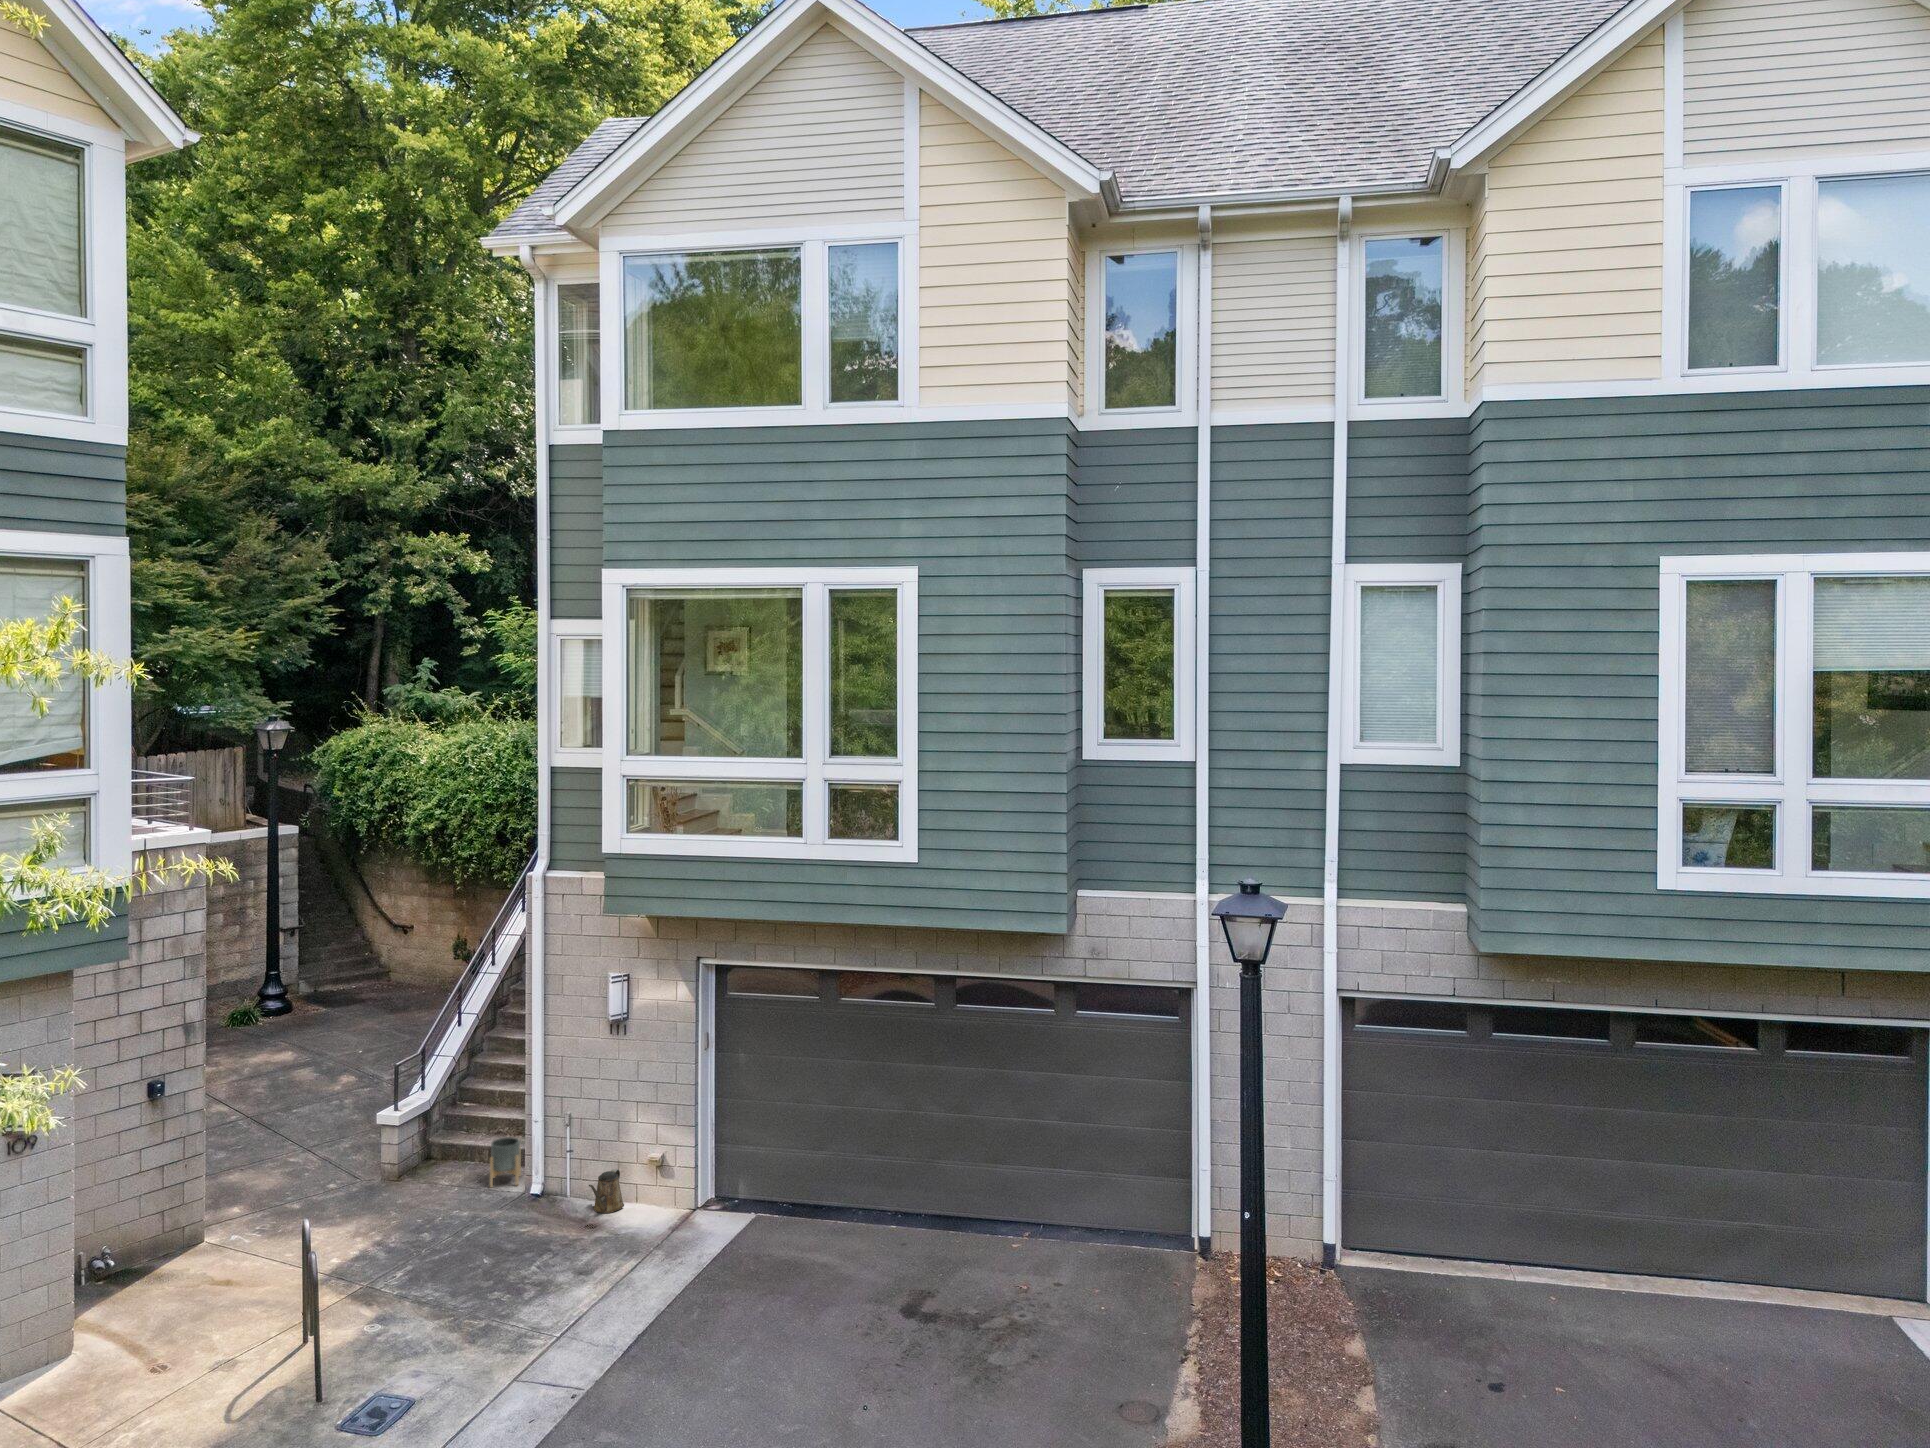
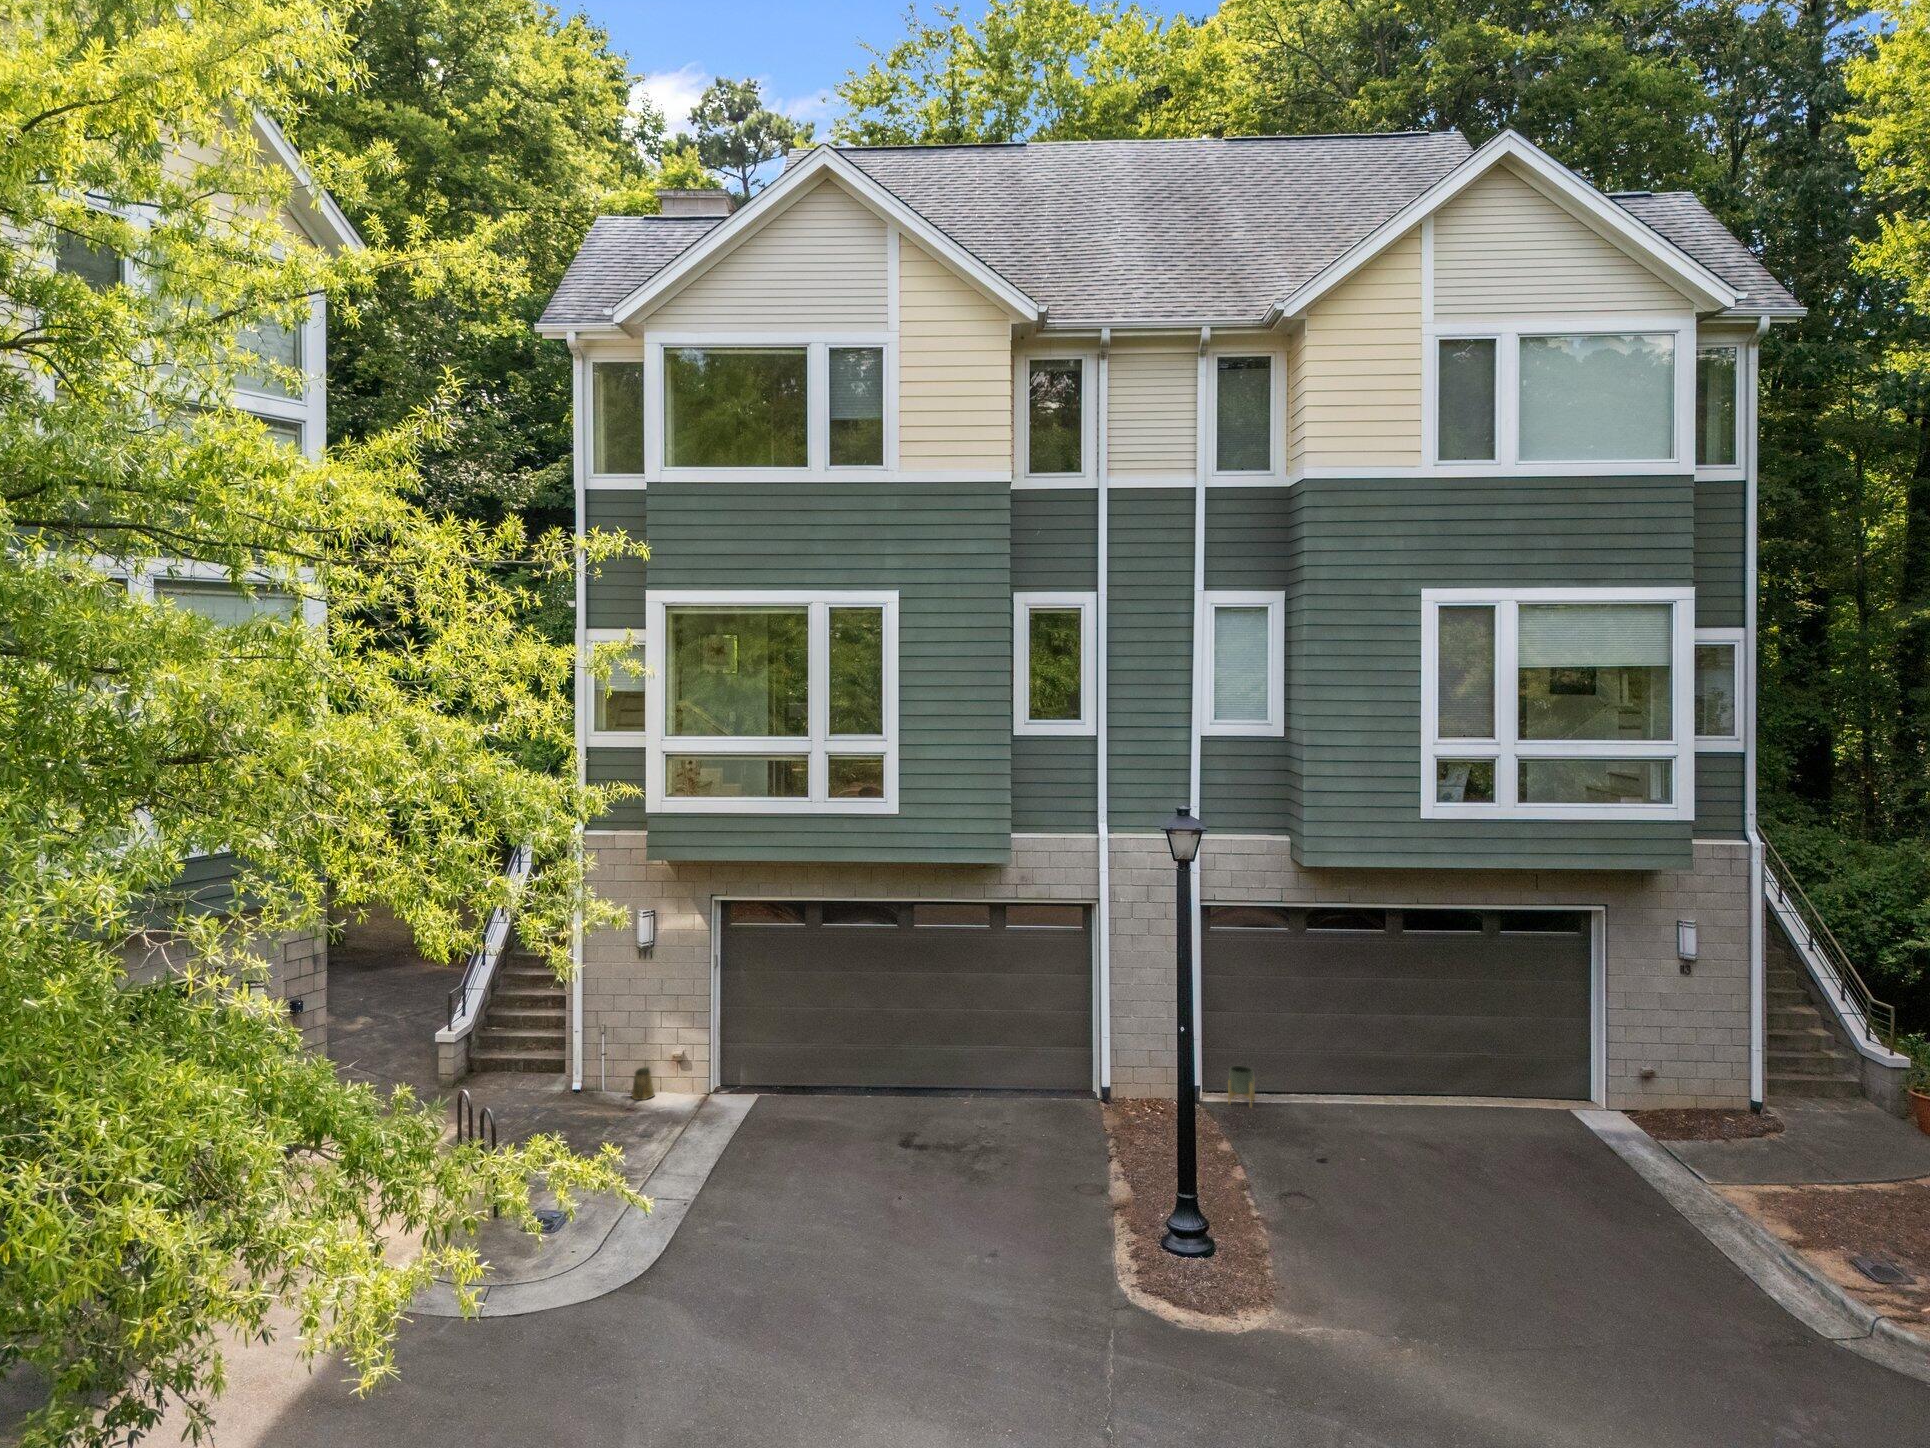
planter: present [490,1137,521,1187] -> present [1228,1066,1255,1107]

